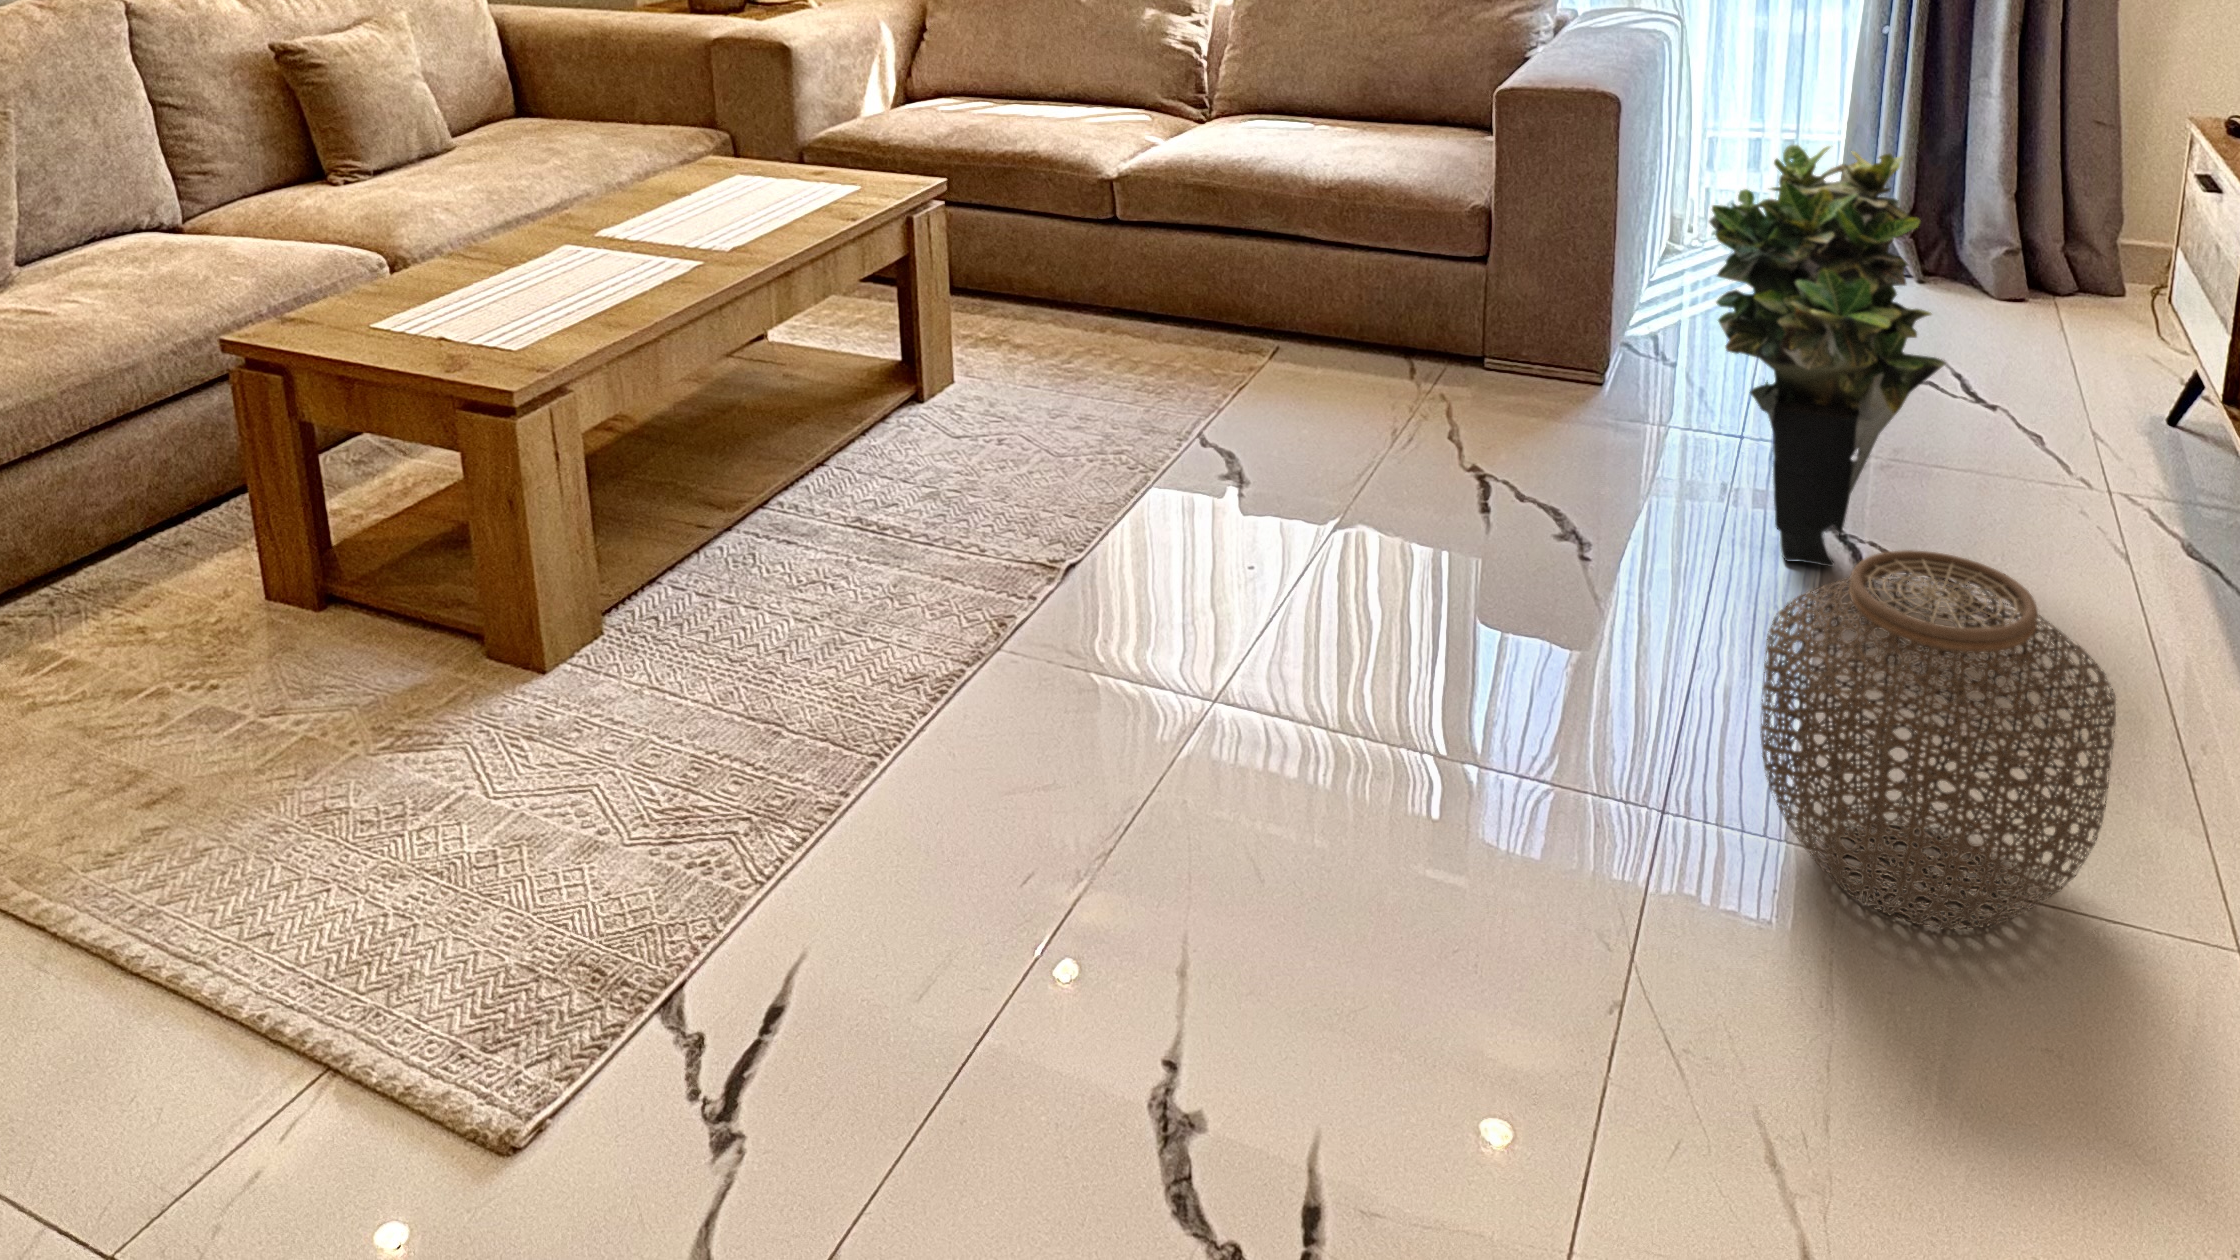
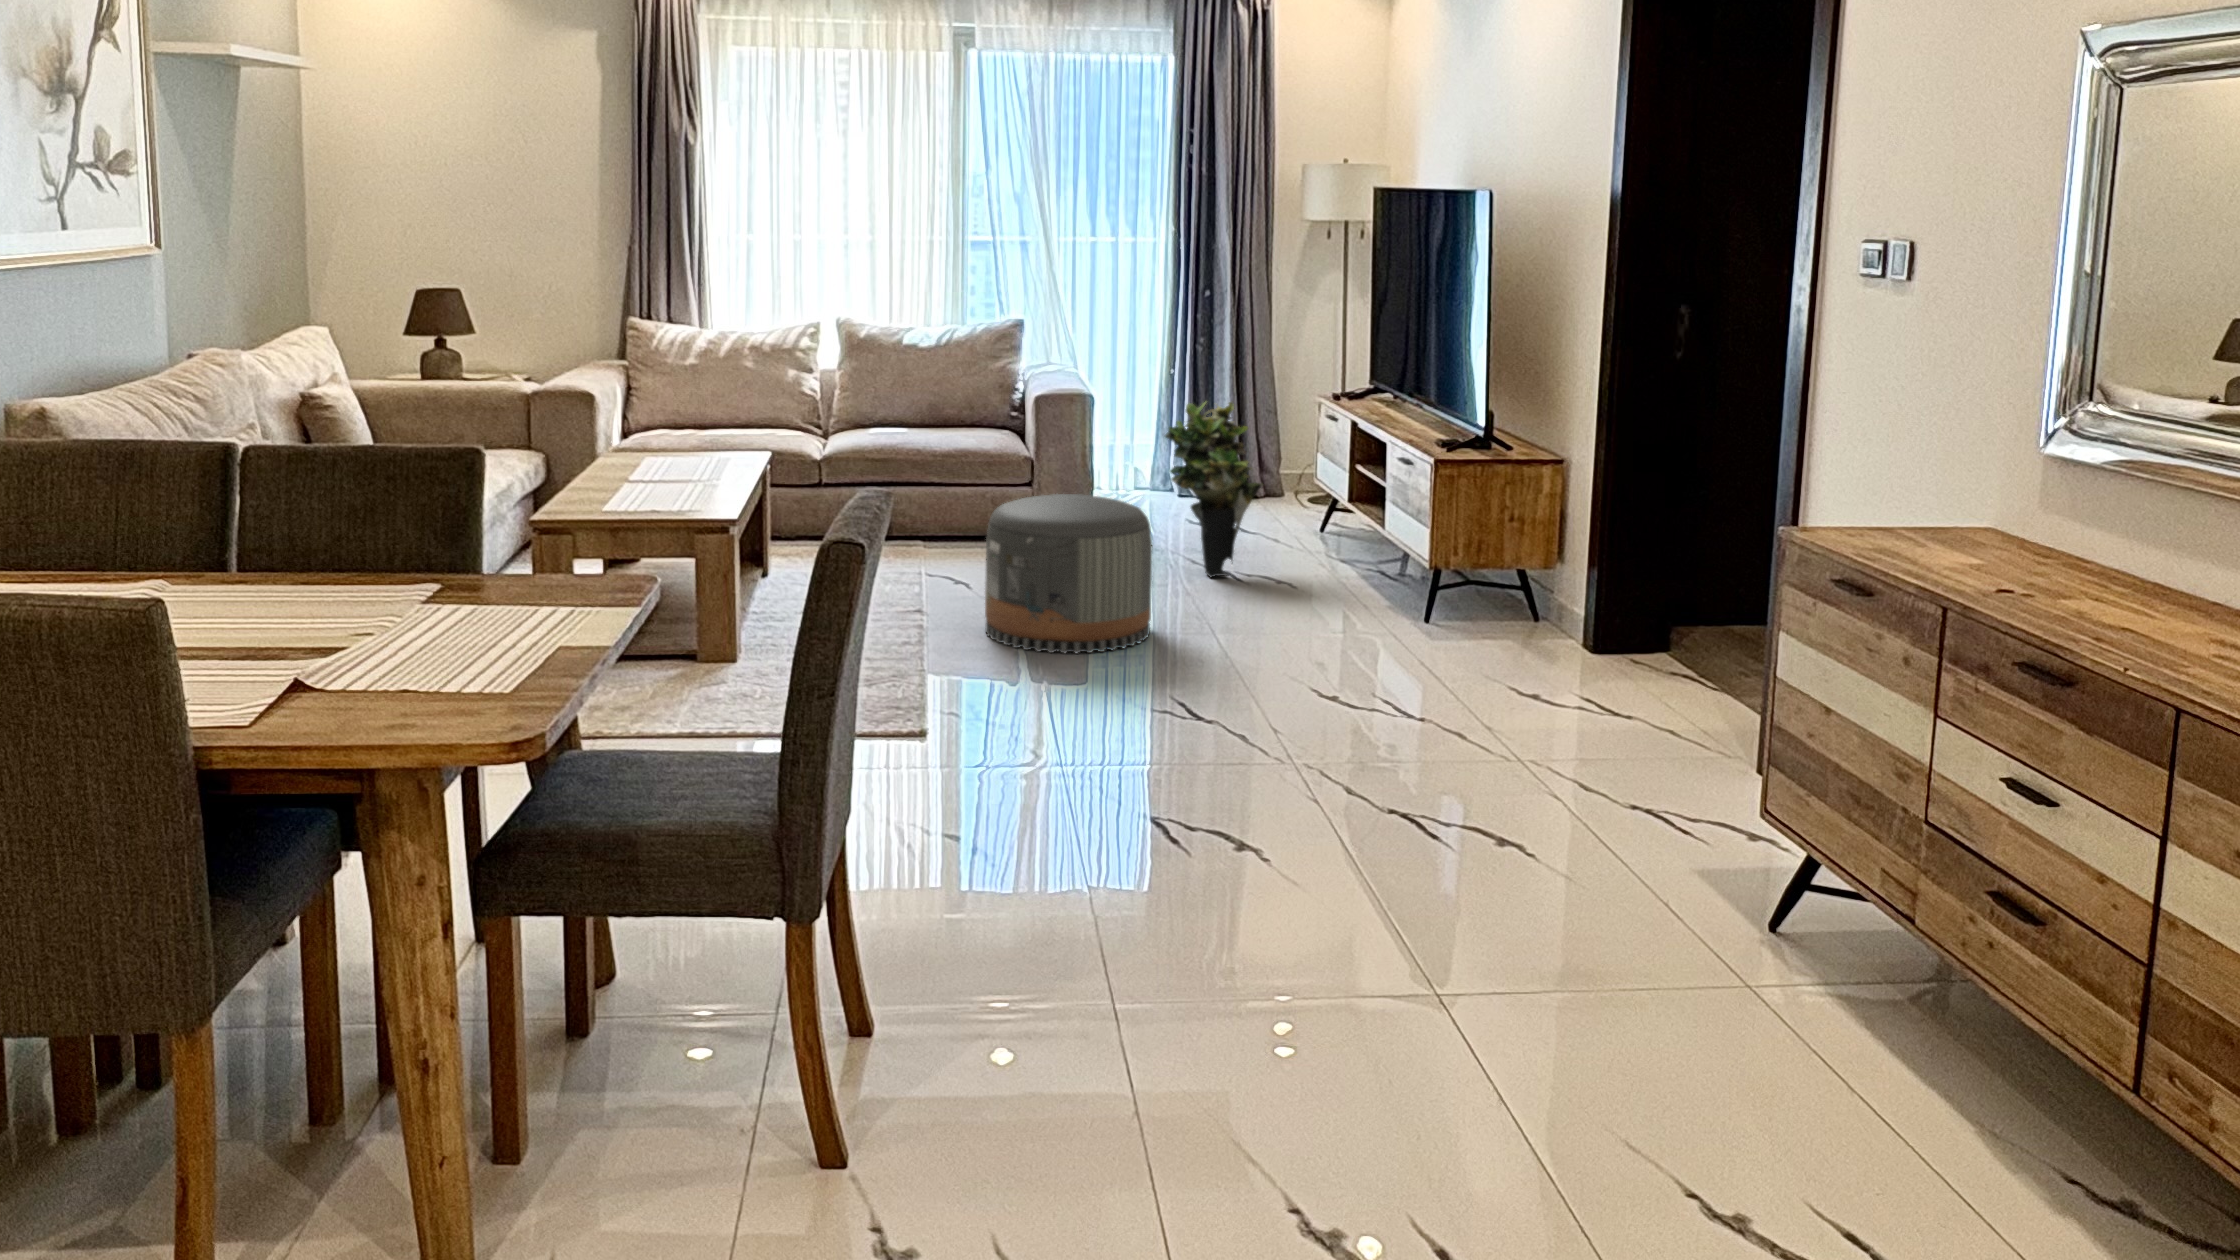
pouf: none [1073,392,1483,861] -> present [985,494,1152,653]
woven basket: present [1760,550,2116,930] -> none [1251,513,1362,636]

